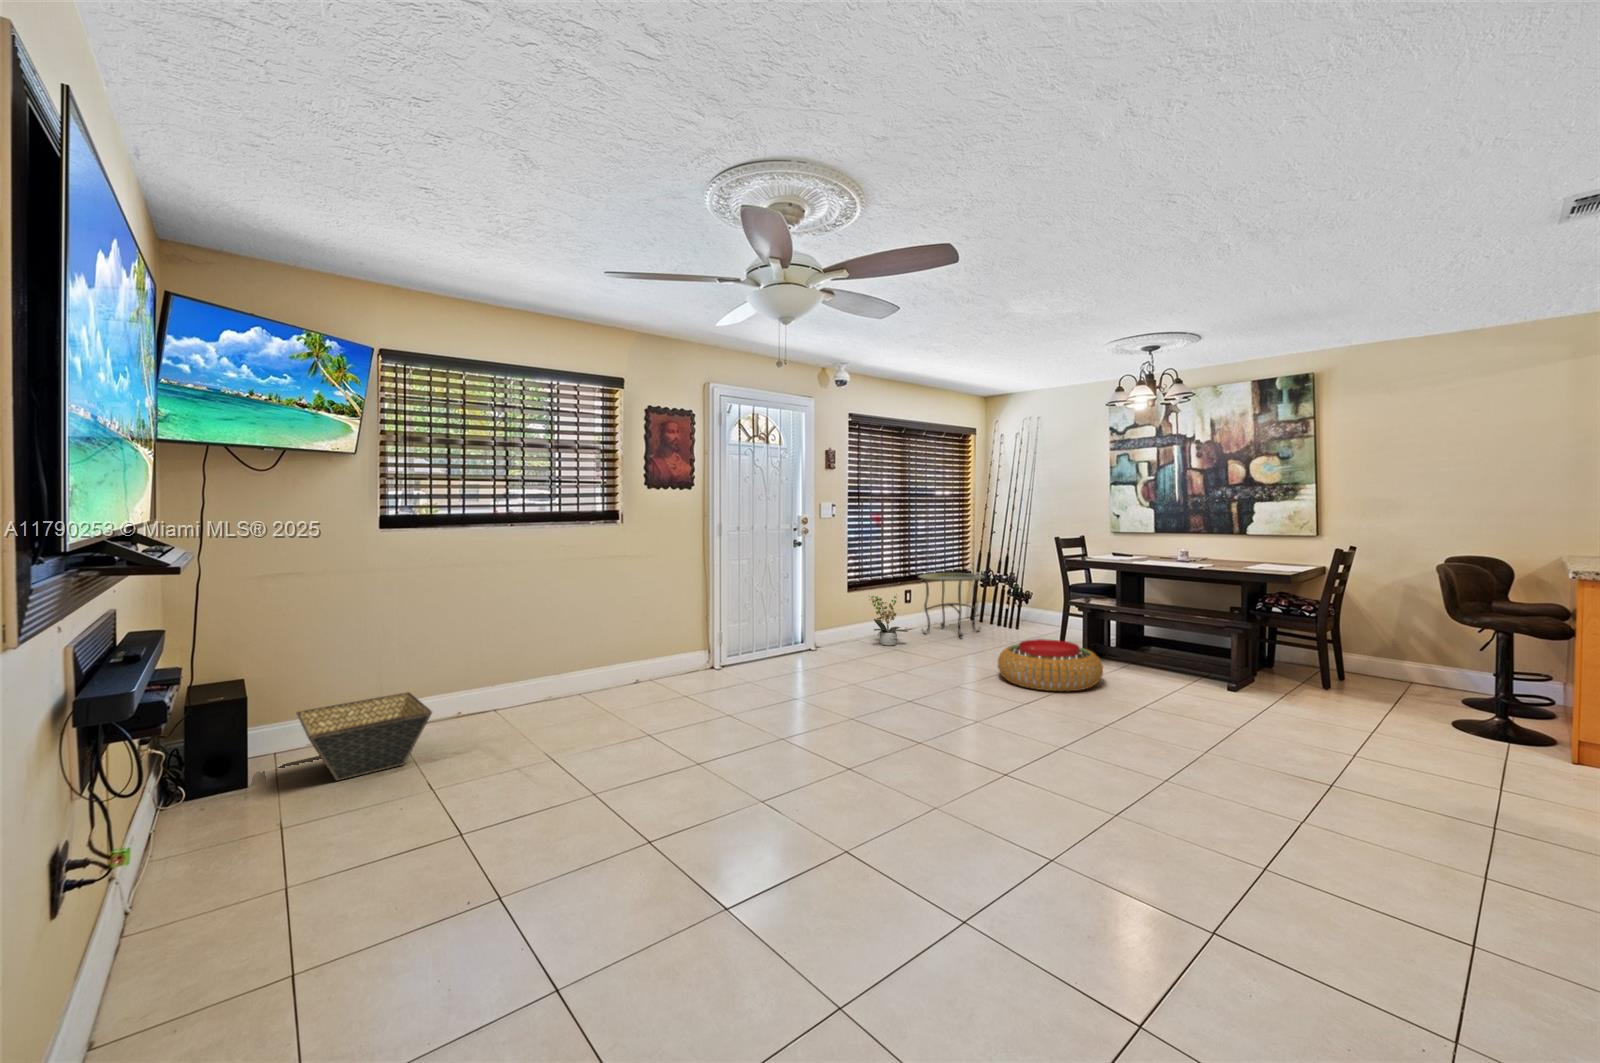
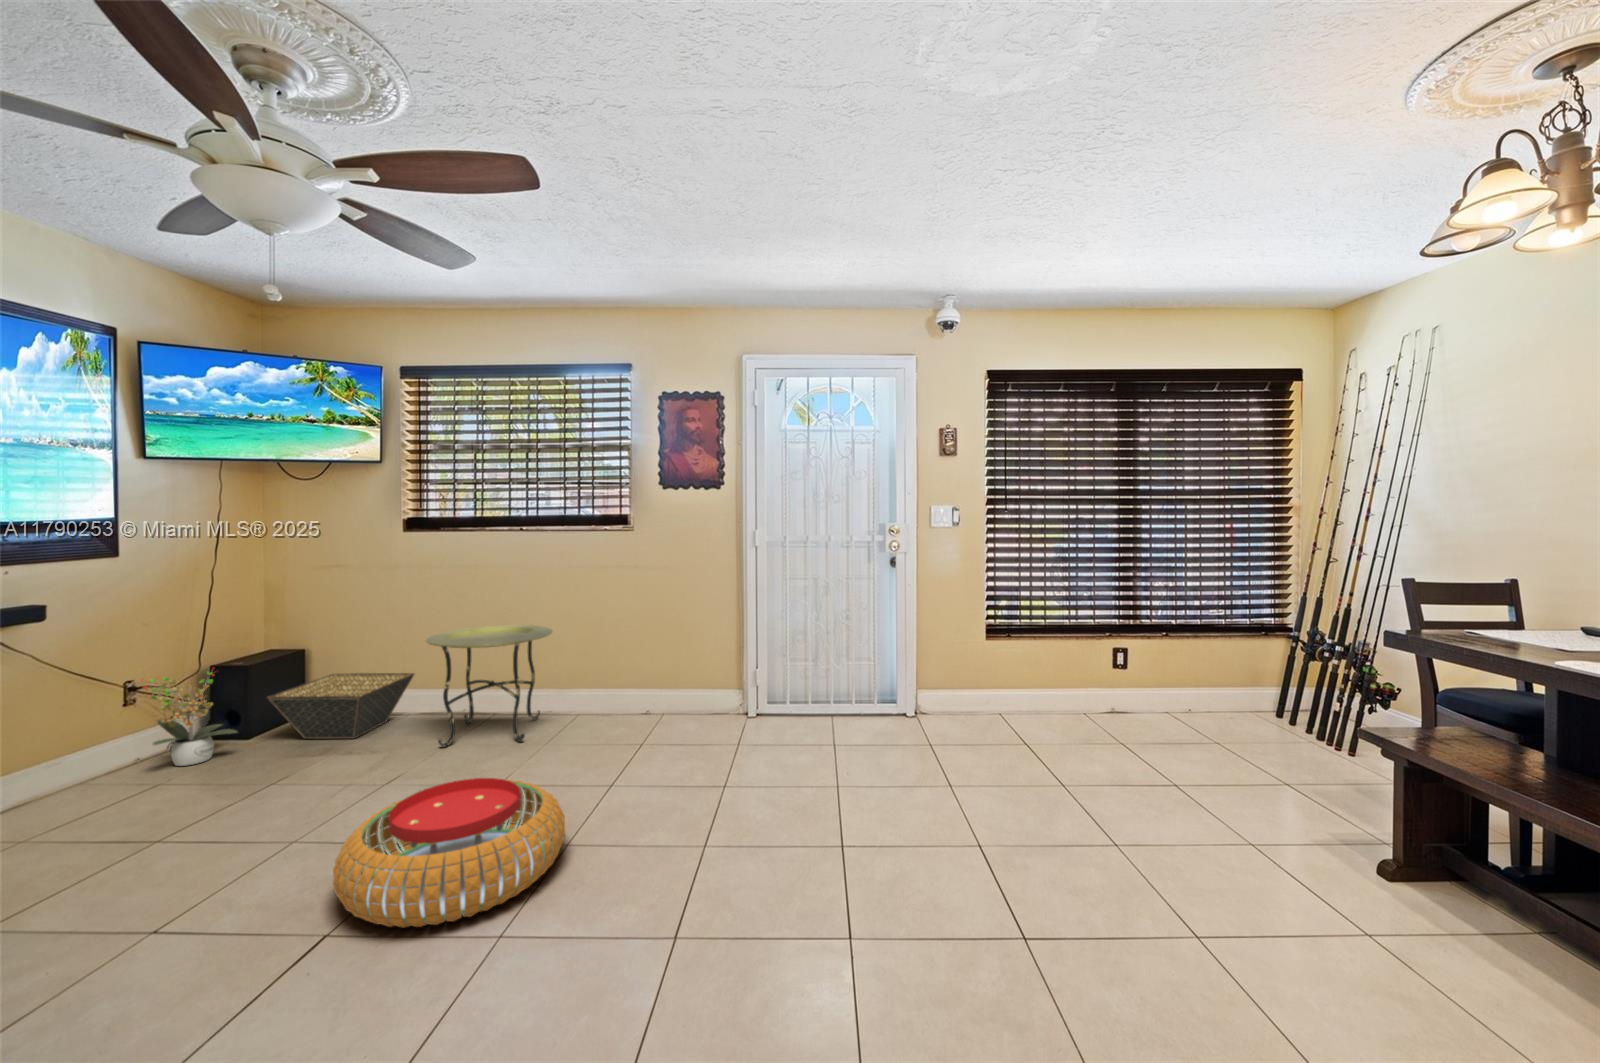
side table: present [919,573,984,638] -> present [426,625,553,747]
potted plant: present [869,594,908,646] -> present [141,672,237,766]
pouf: present [998,639,1103,691] -> present [333,778,565,928]

